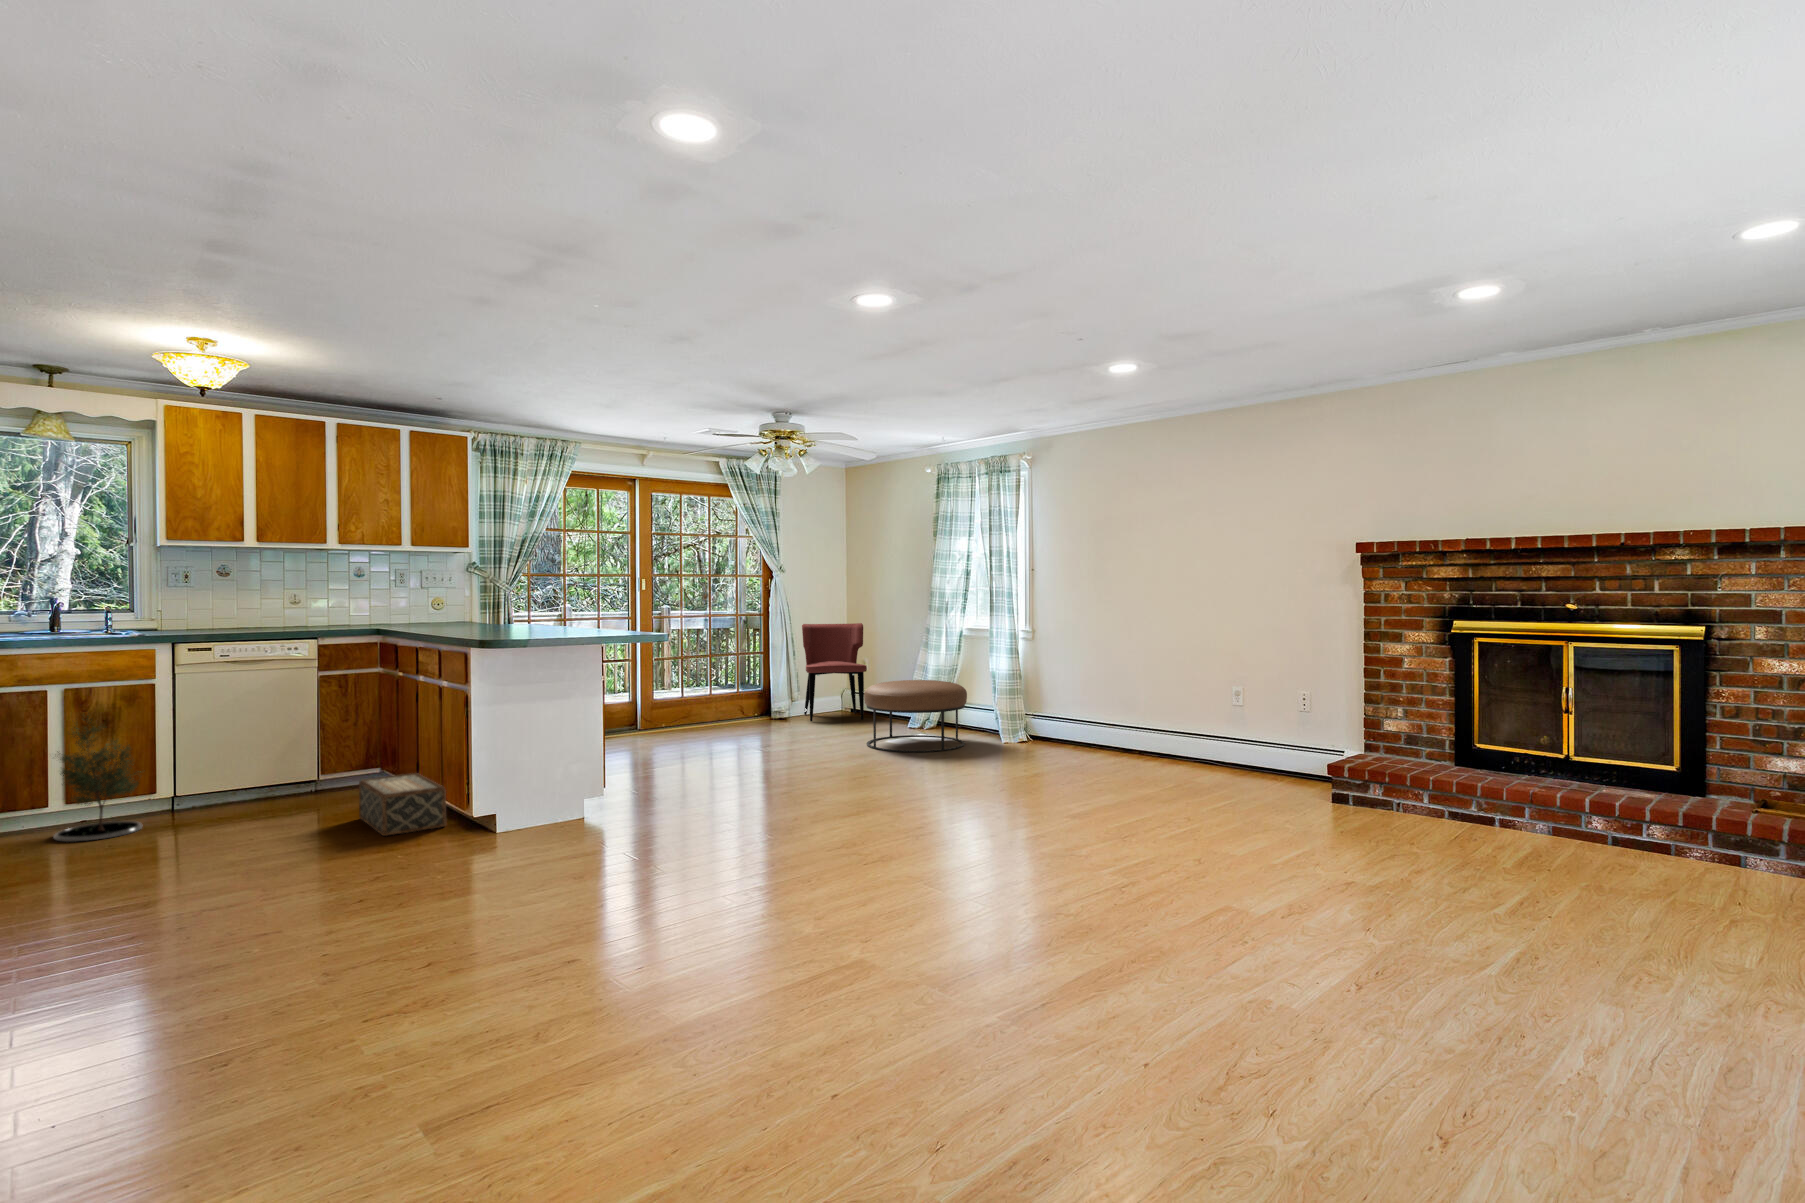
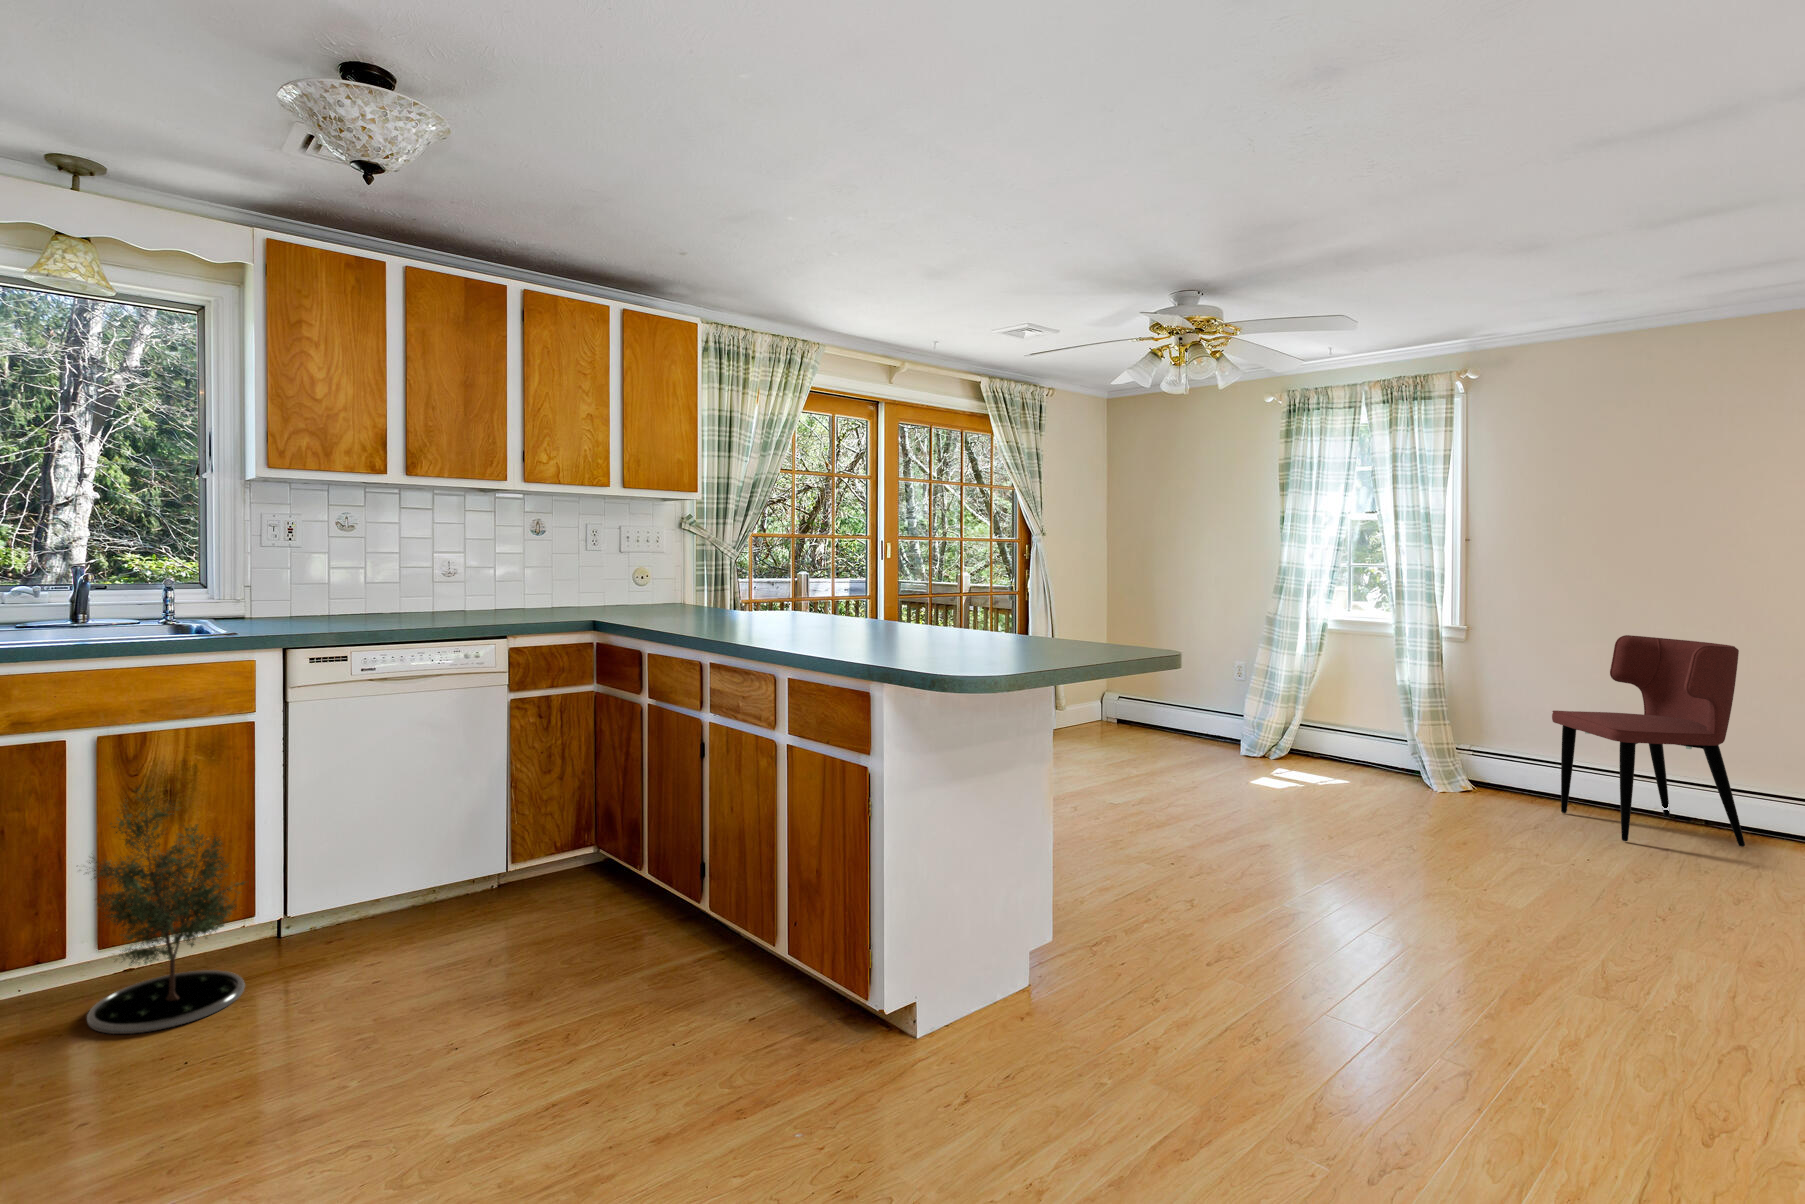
dining chair: present [802,623,867,721] -> present [1552,635,1745,847]
ottoman: present [864,680,967,752] -> none [1235,696,1399,809]
woven basket: present [359,773,446,836] -> none [622,880,799,1030]

